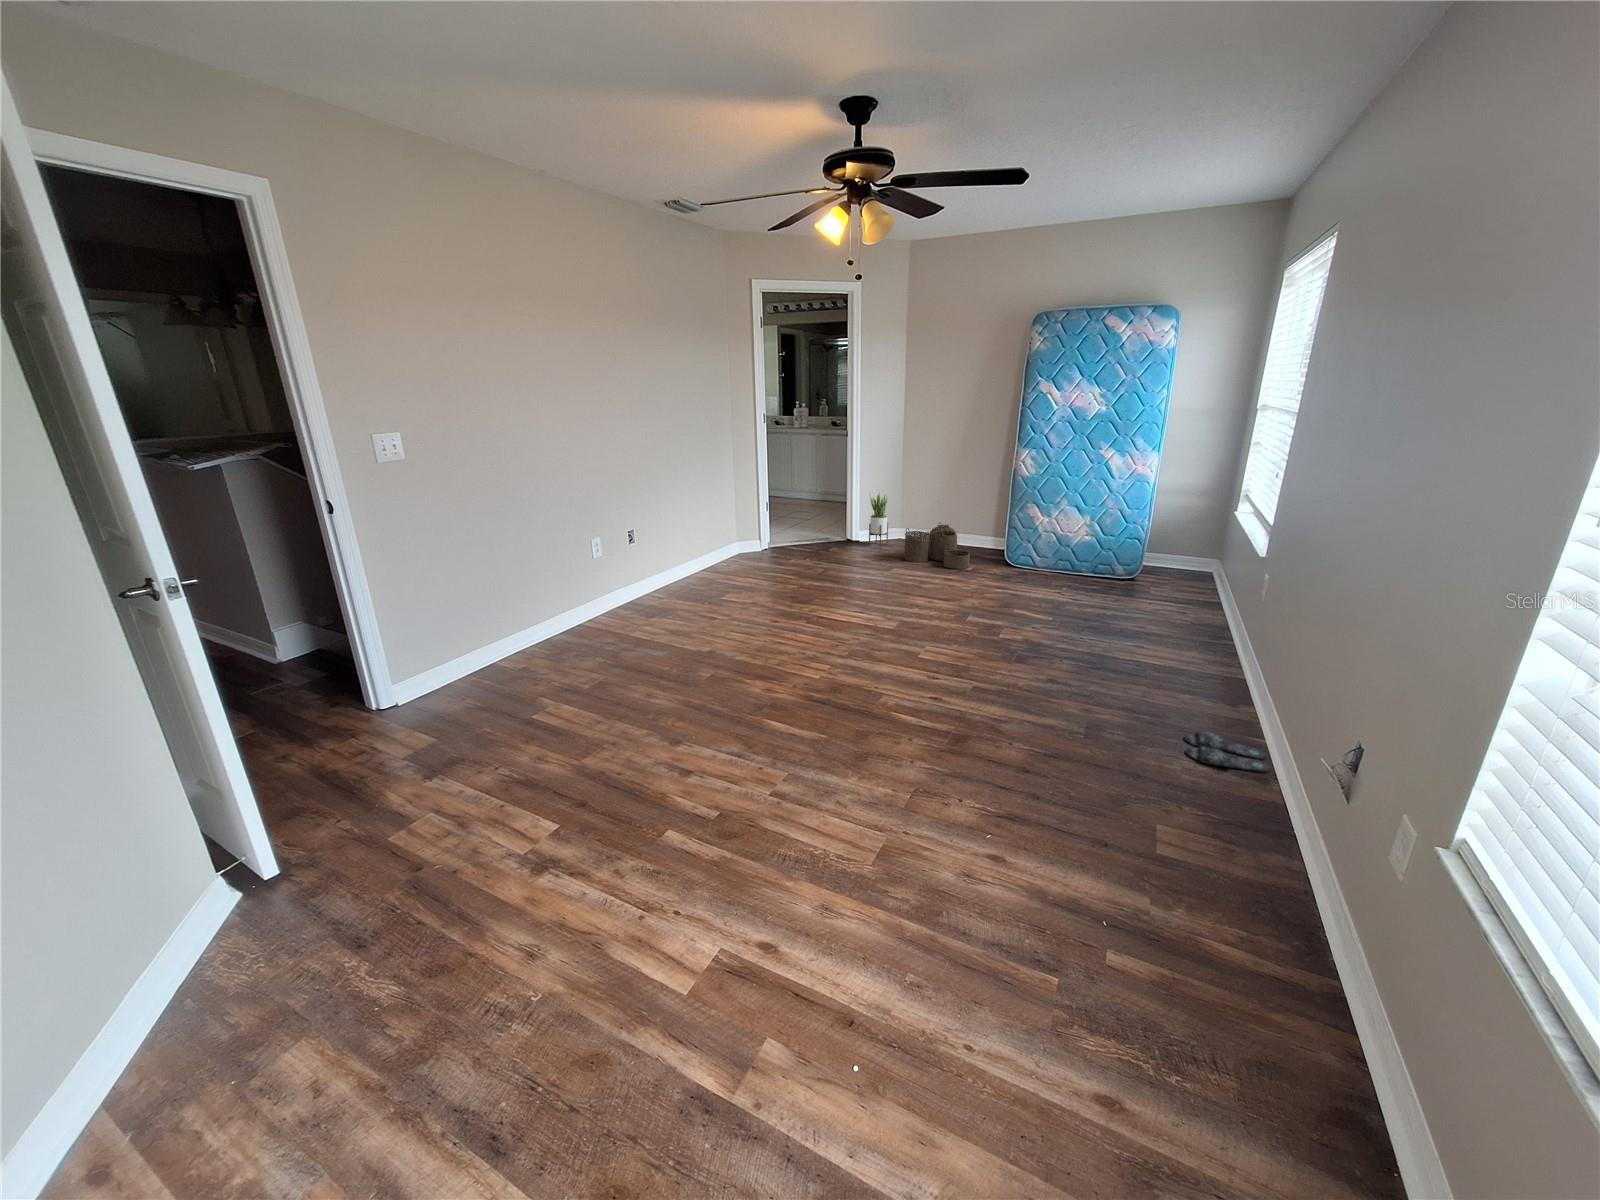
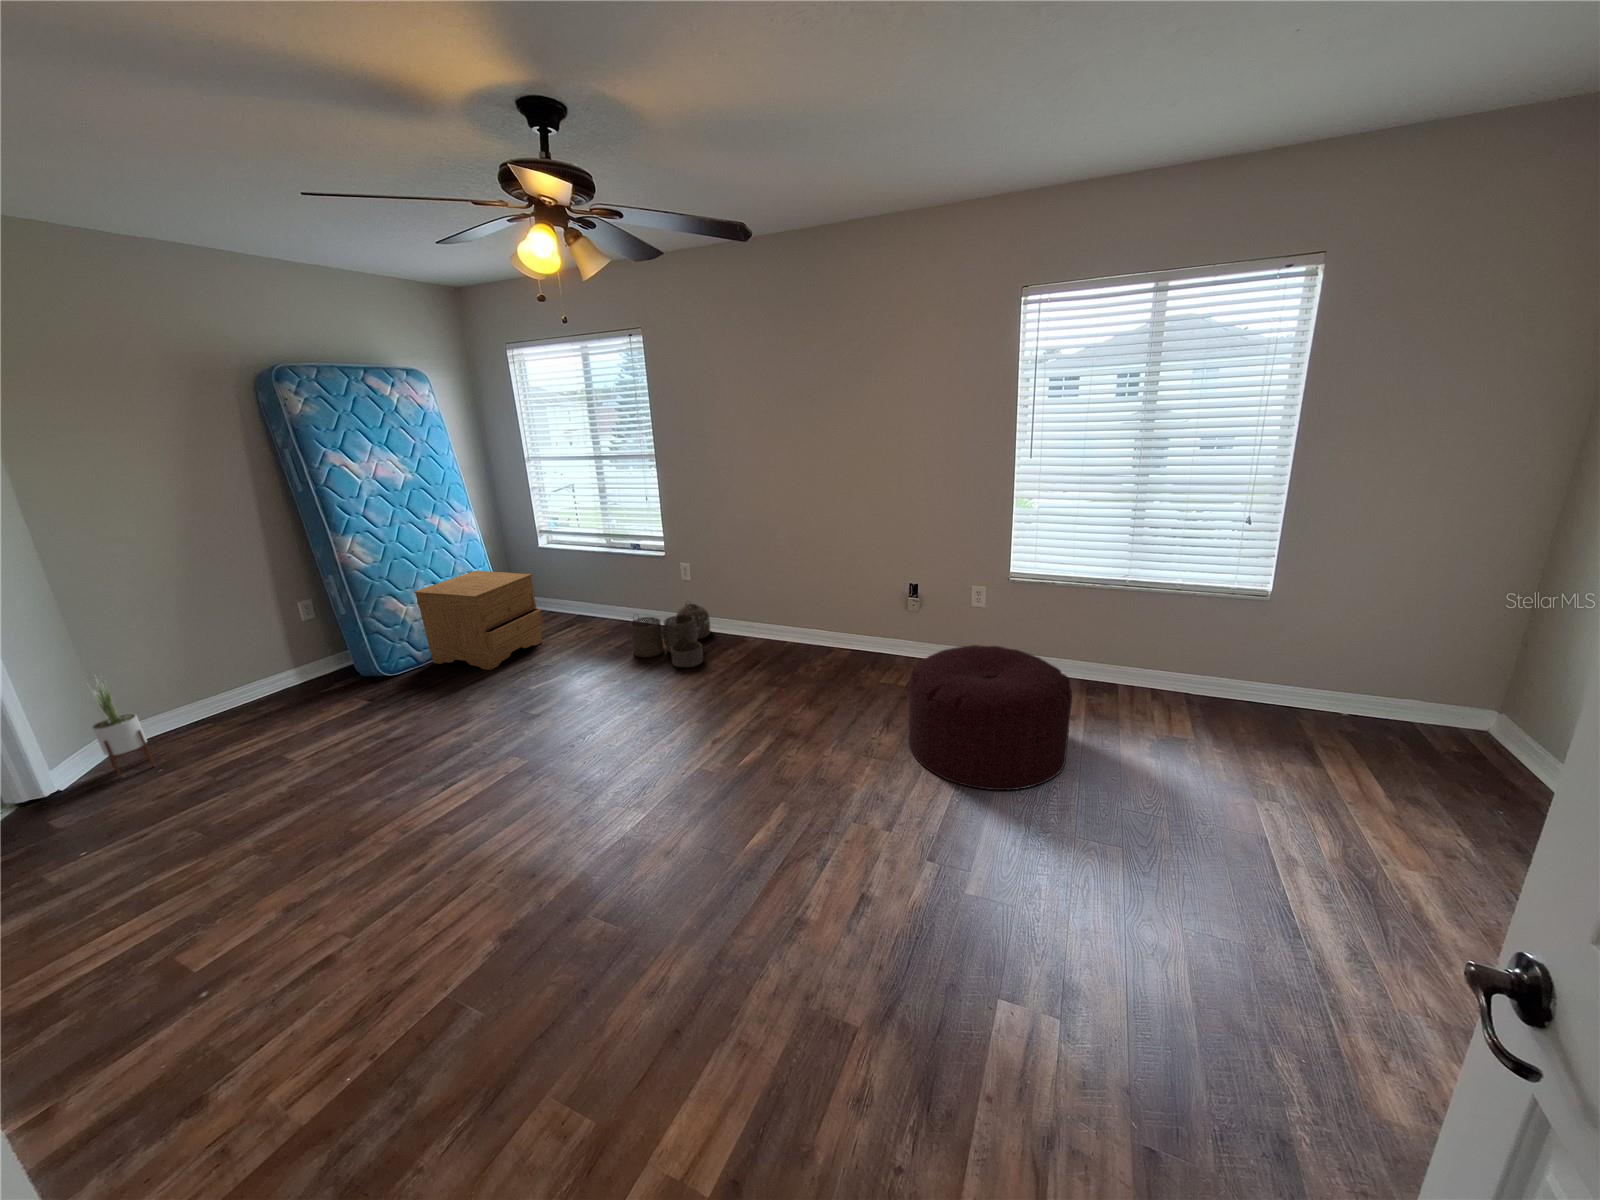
nightstand: none [1037,506,1126,596] -> present [414,571,544,670]
woven basket: present [904,522,970,569] -> present [630,604,710,667]
ottoman: none [837,729,1109,1014] -> present [909,645,1072,790]
slippers: present [1184,732,1271,772] -> none [792,642,832,661]

